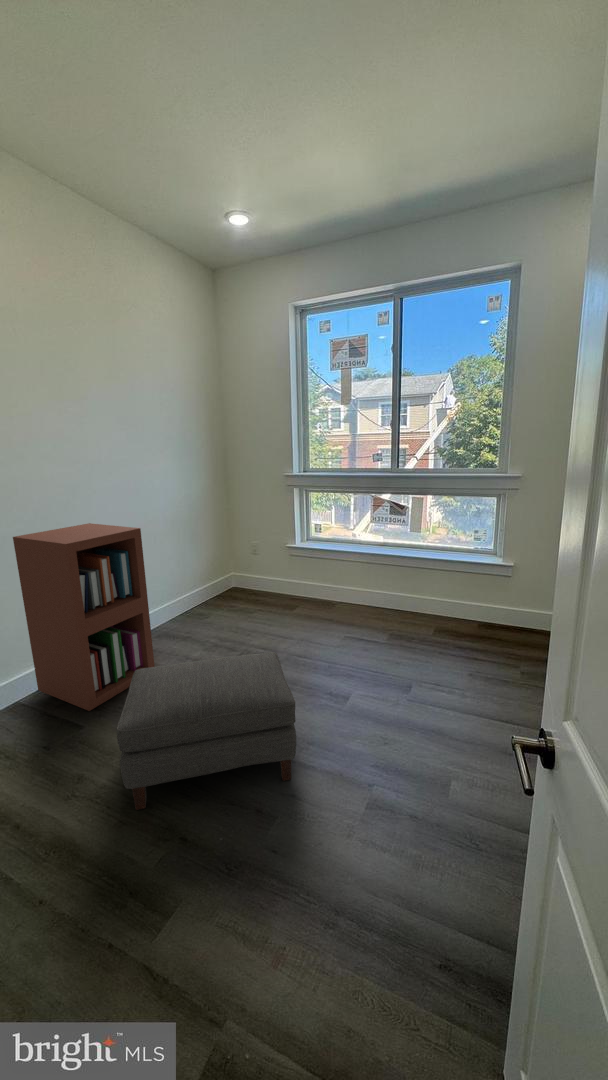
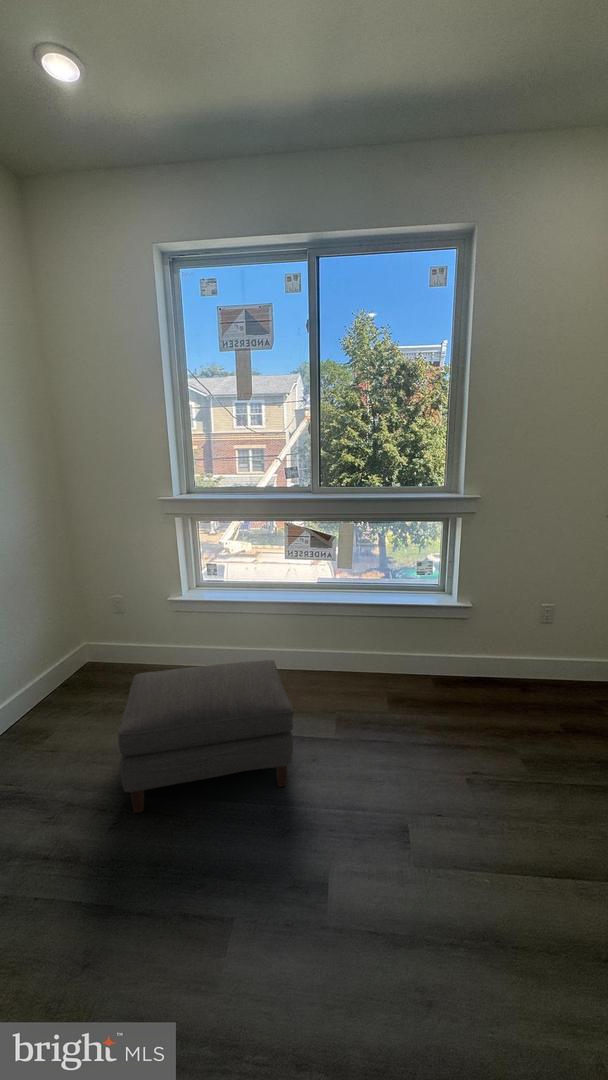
bookshelf: present [13,523,155,711] -> none [16,528,151,714]

